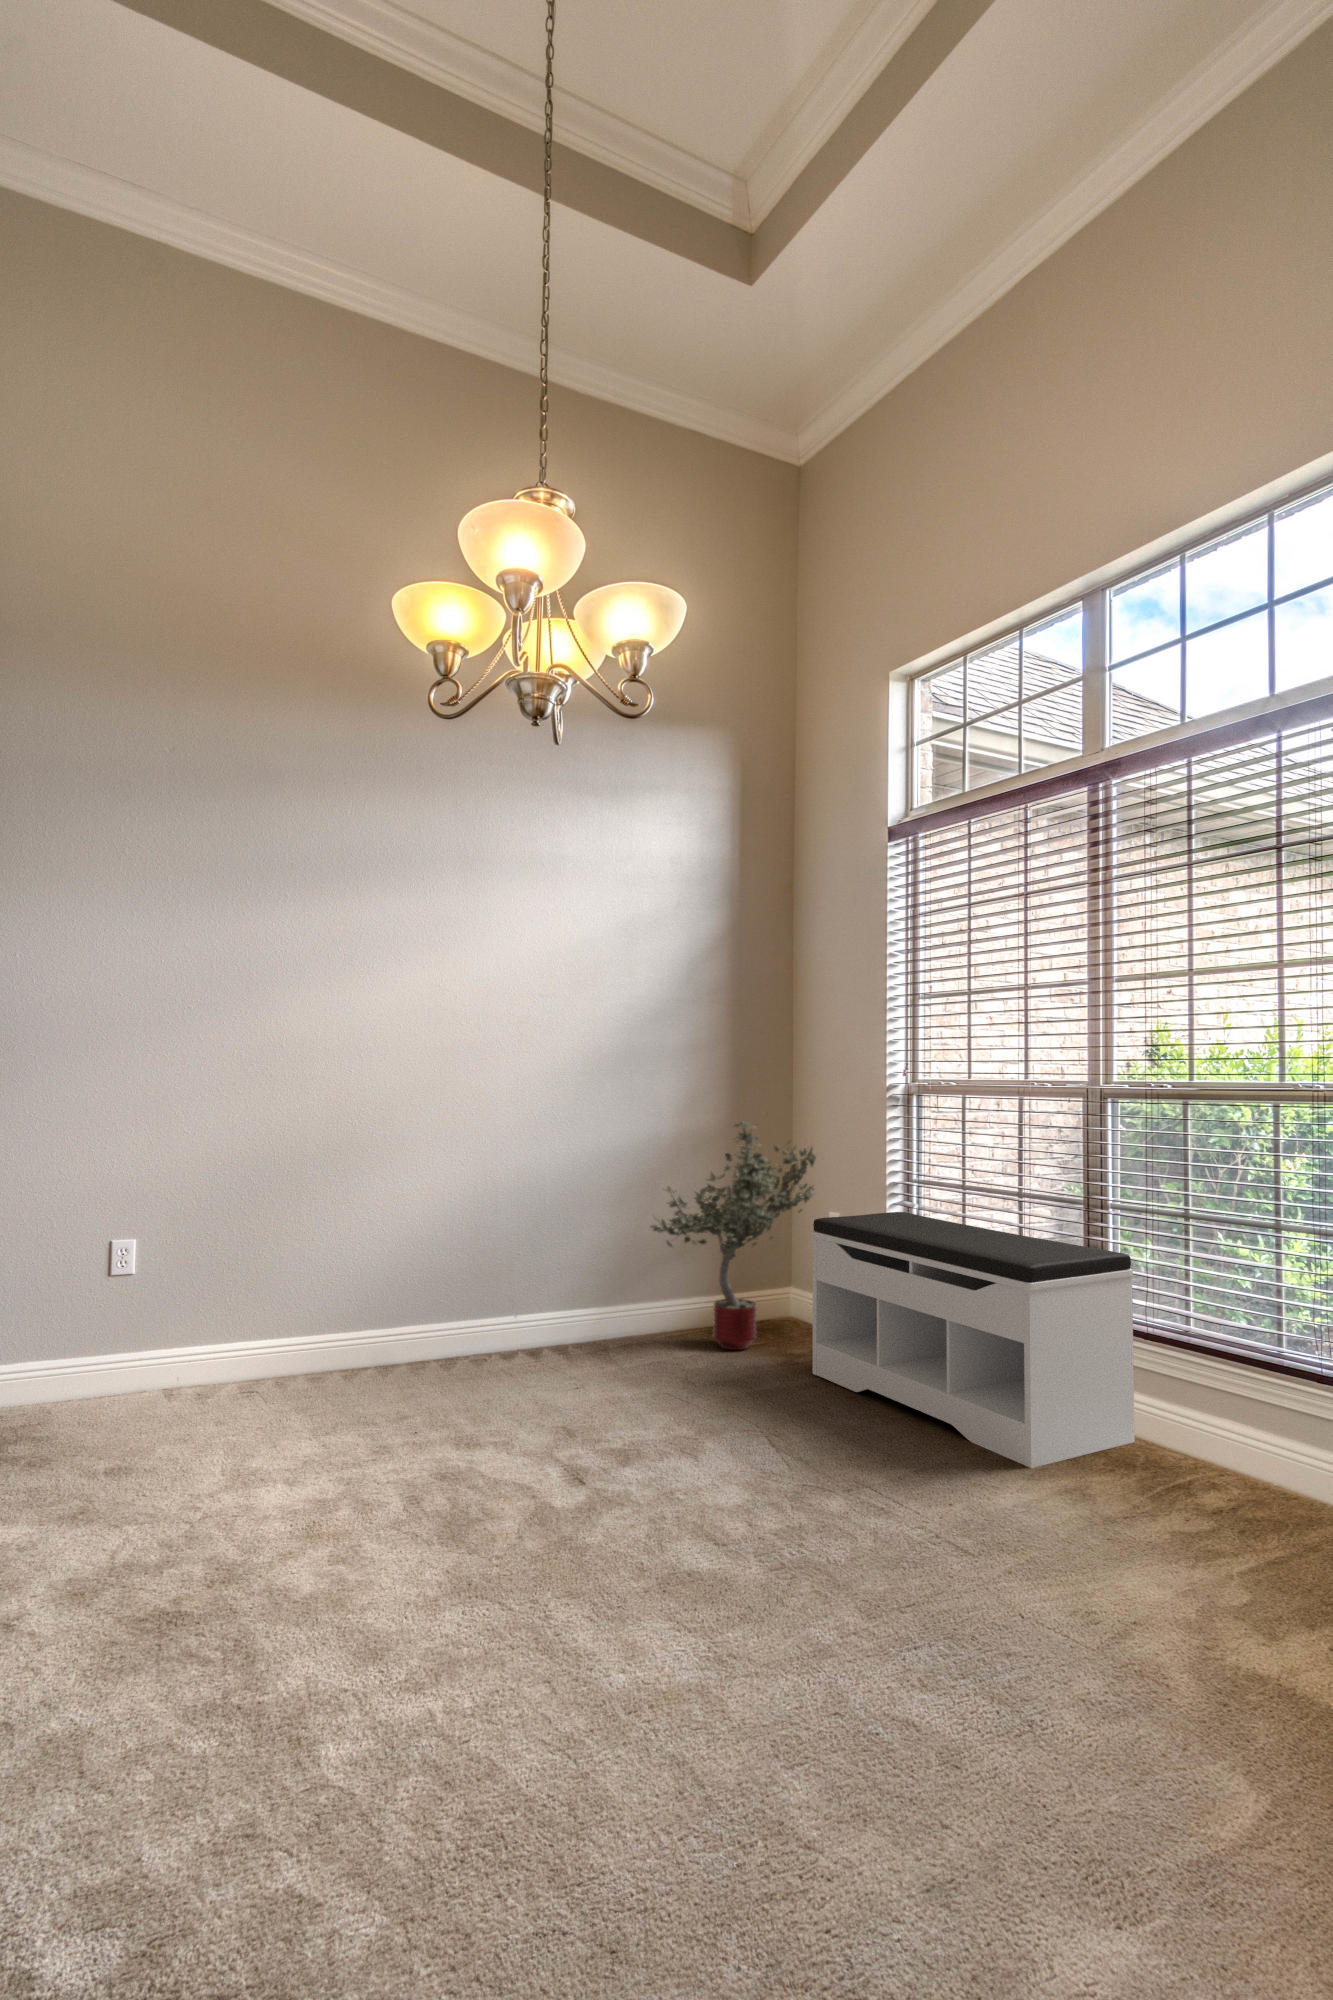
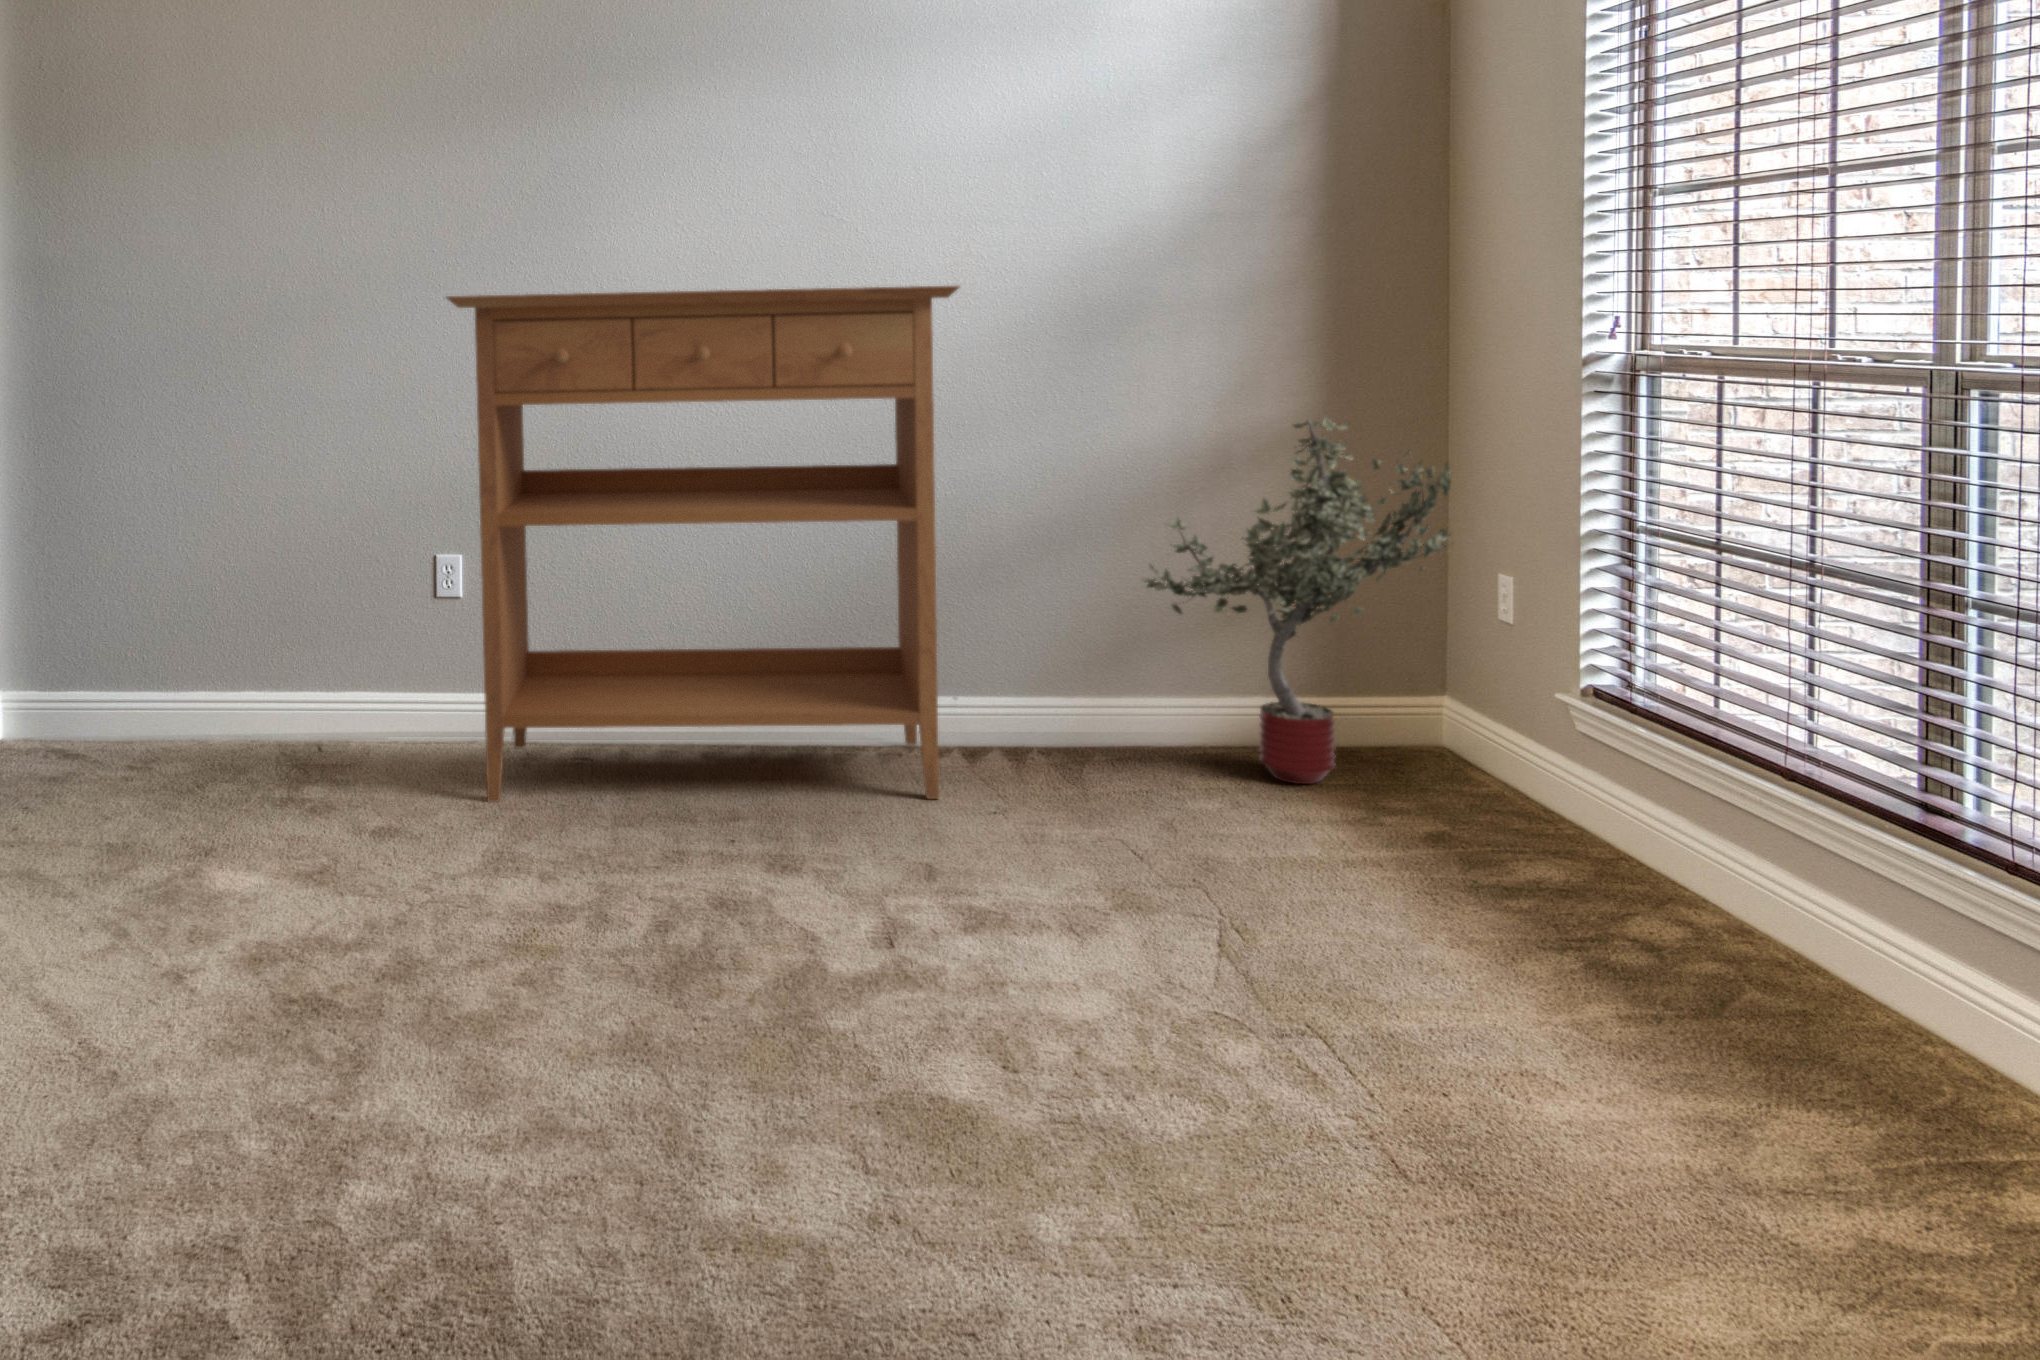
console table: none [171,1020,565,1440] -> present [446,285,959,802]
bench: present [811,1212,1135,1468] -> none [1390,585,1983,1069]

